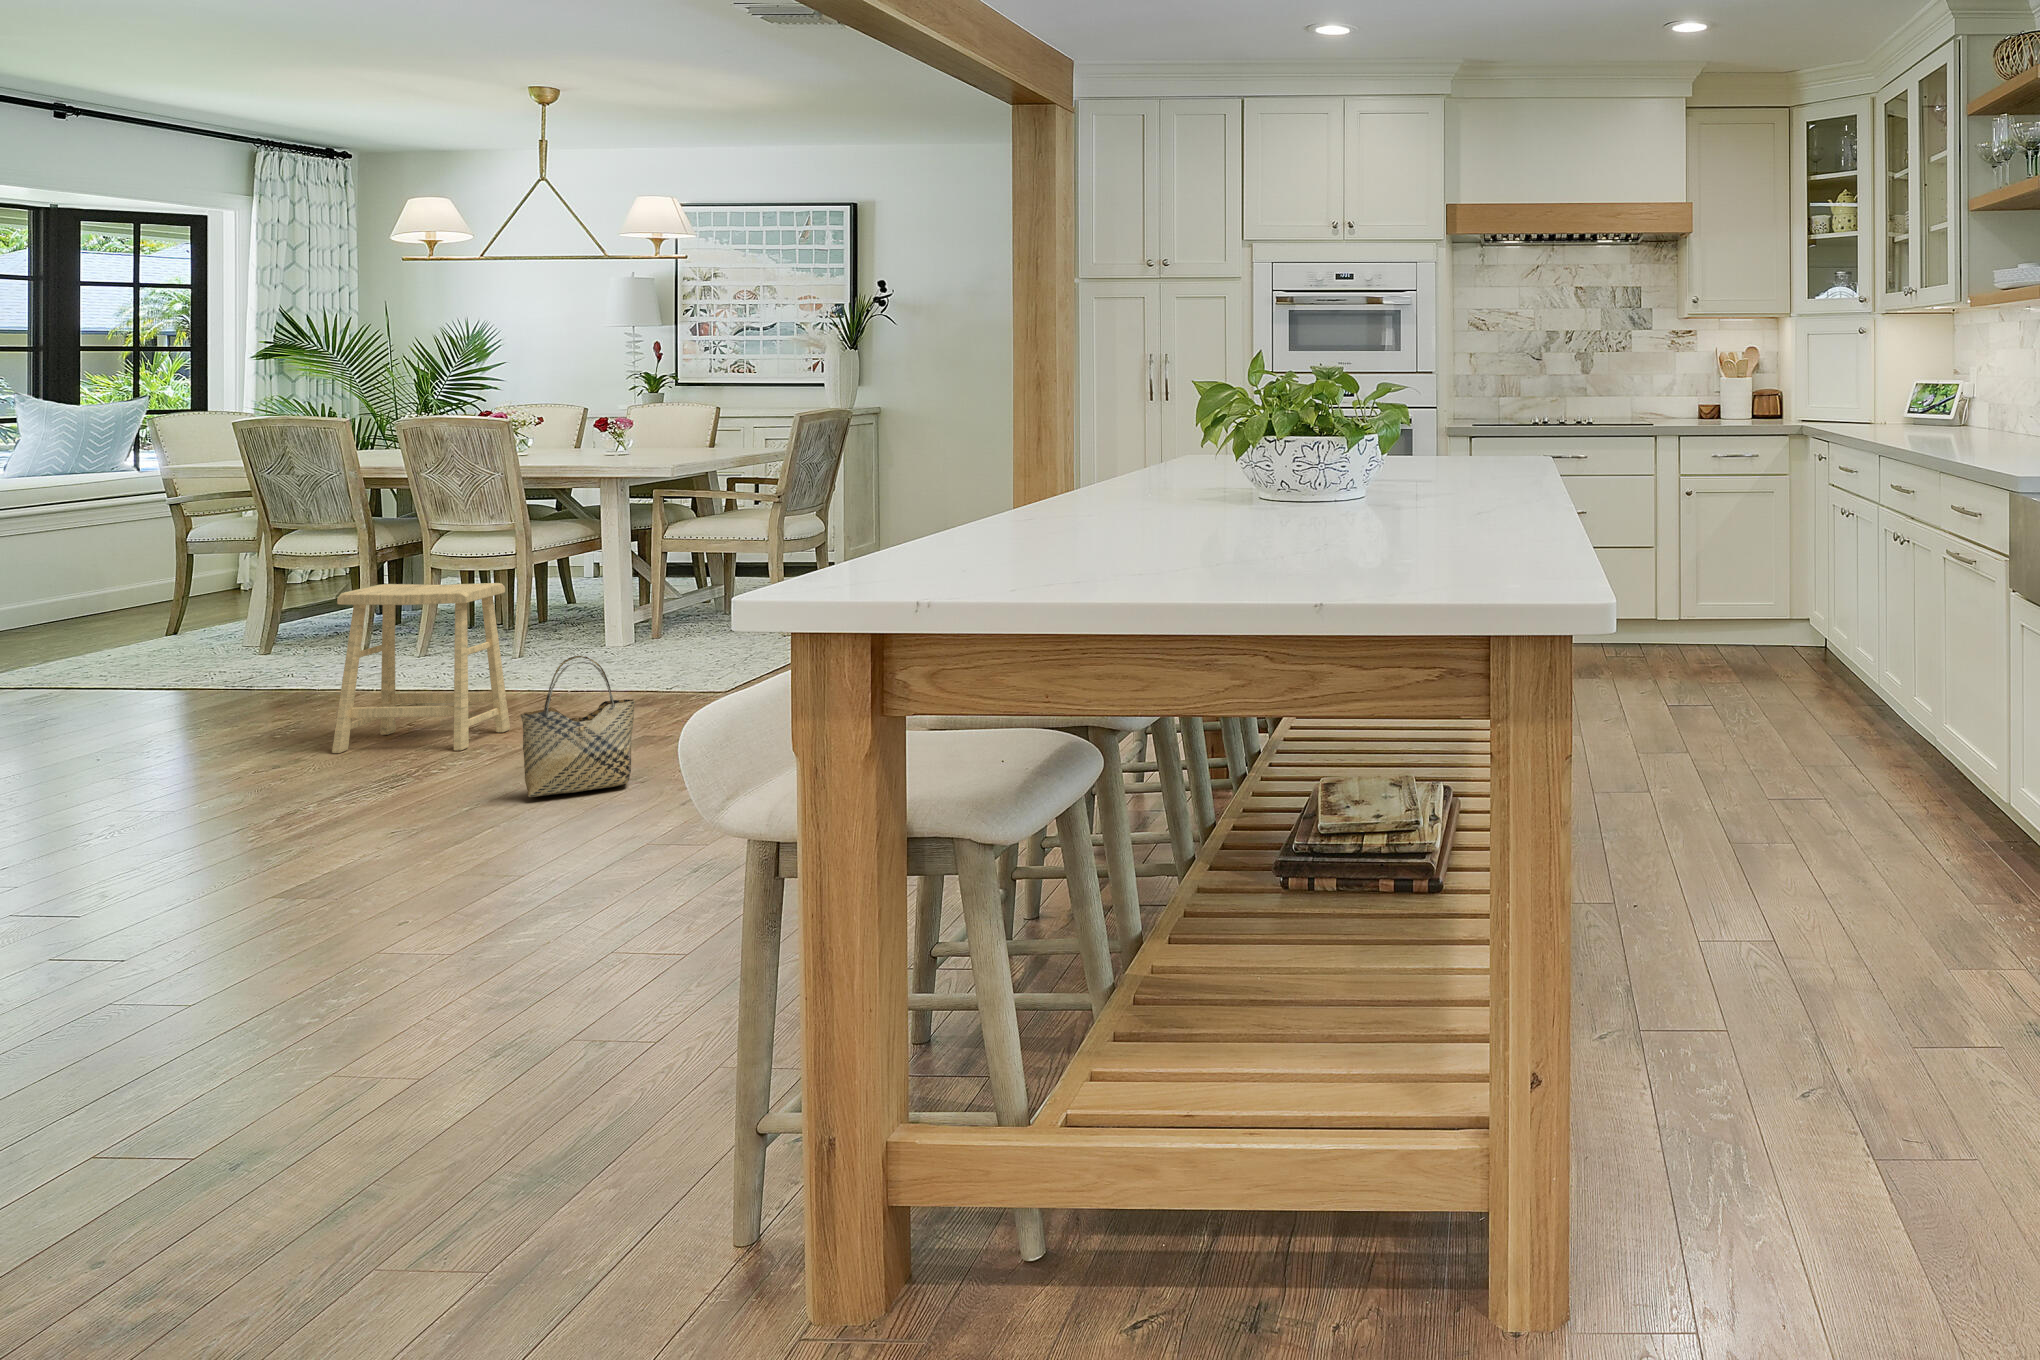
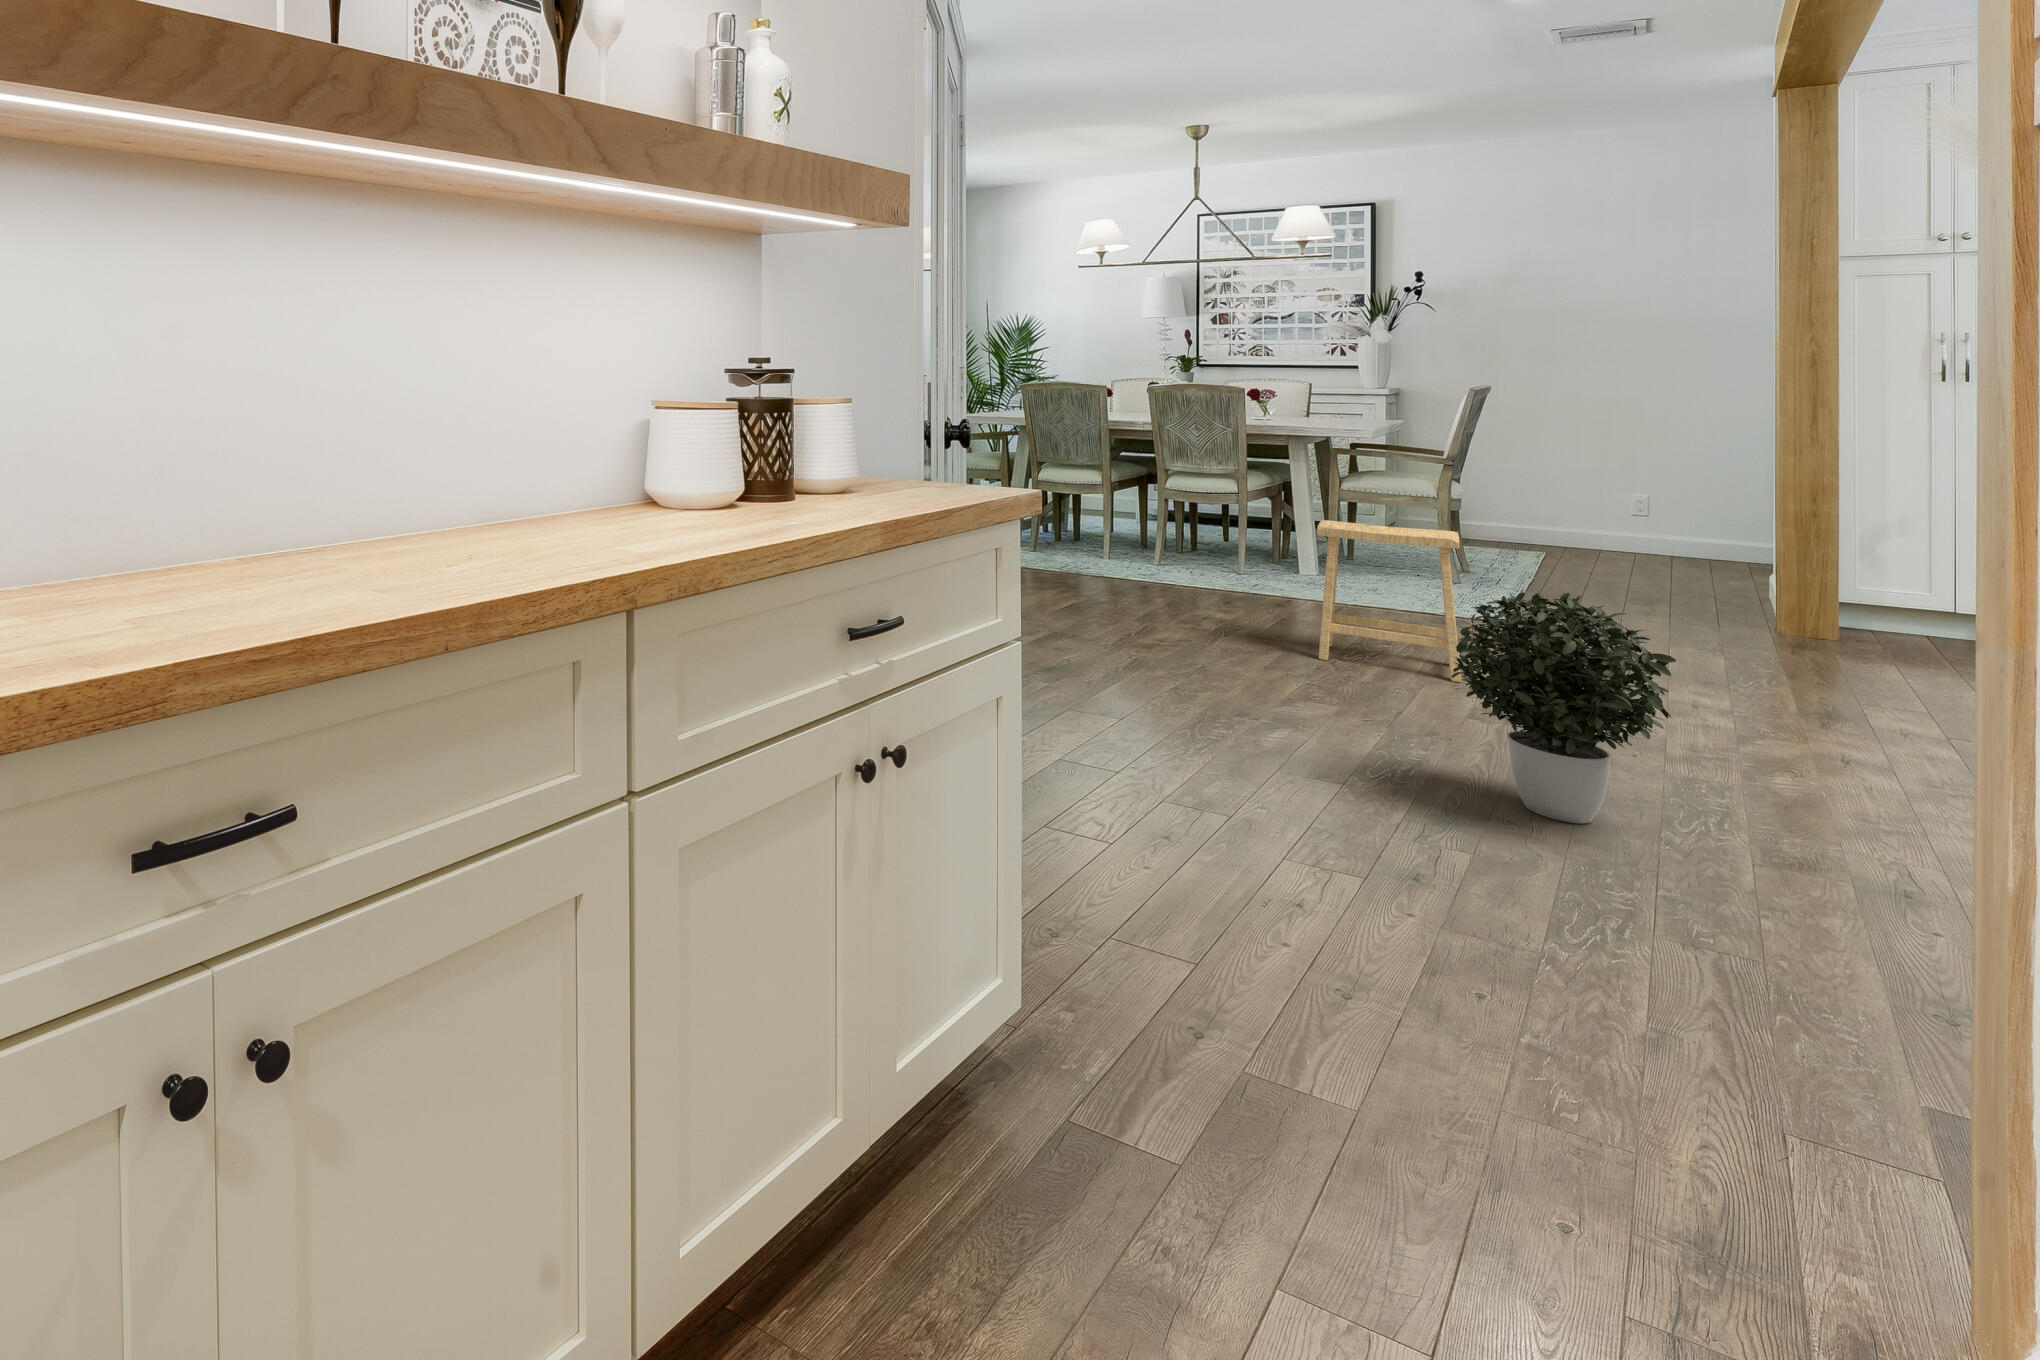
potted plant: none [94,649,321,893] -> present [1452,592,1676,824]
woven basket: present [520,656,636,797] -> none [1709,630,1857,785]

